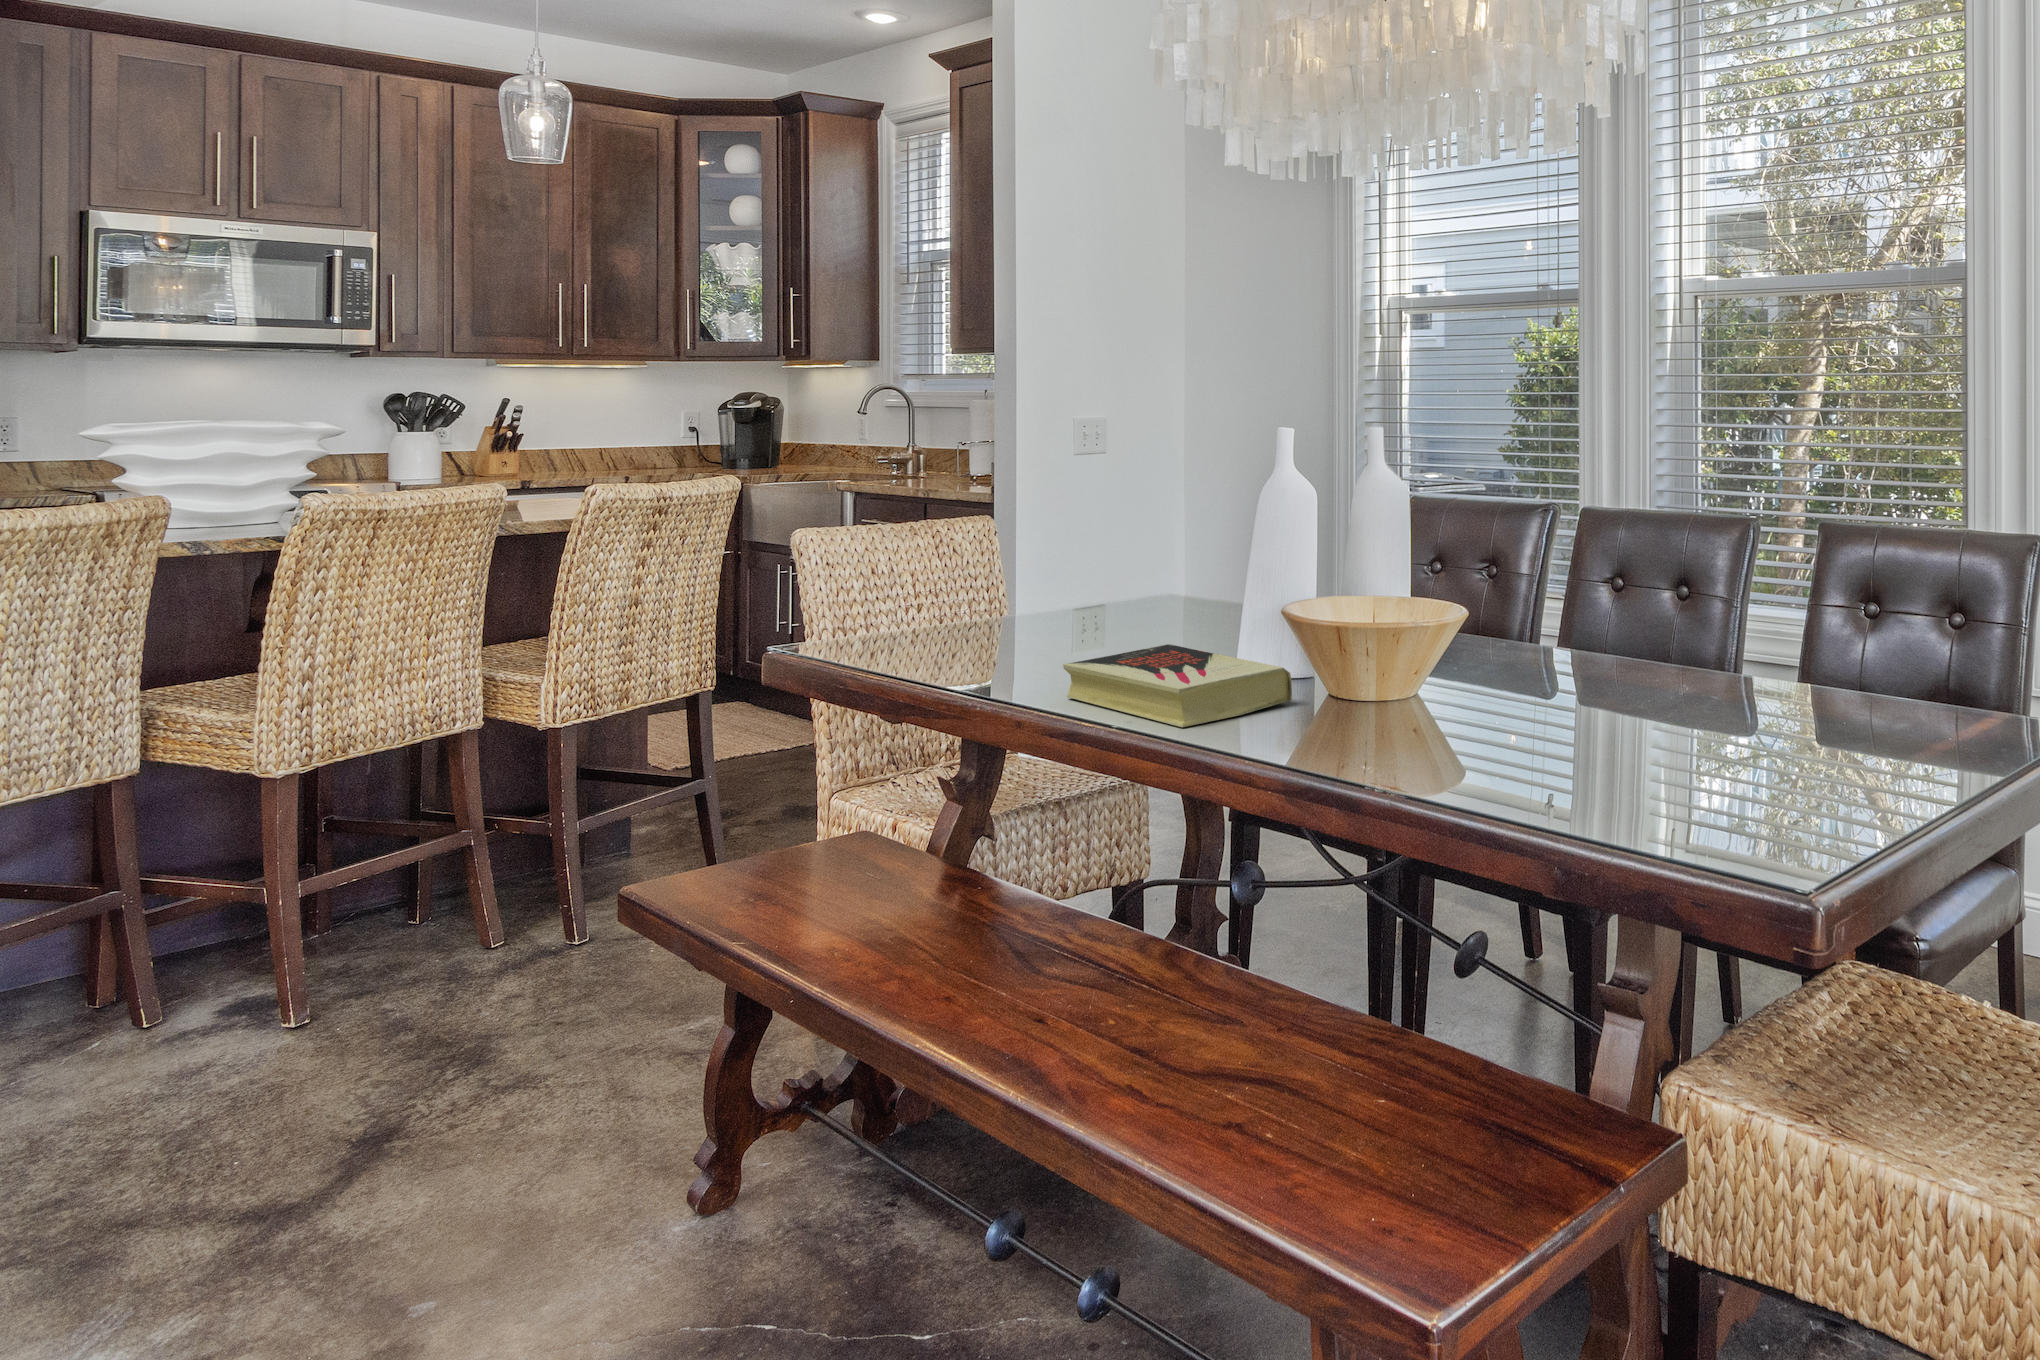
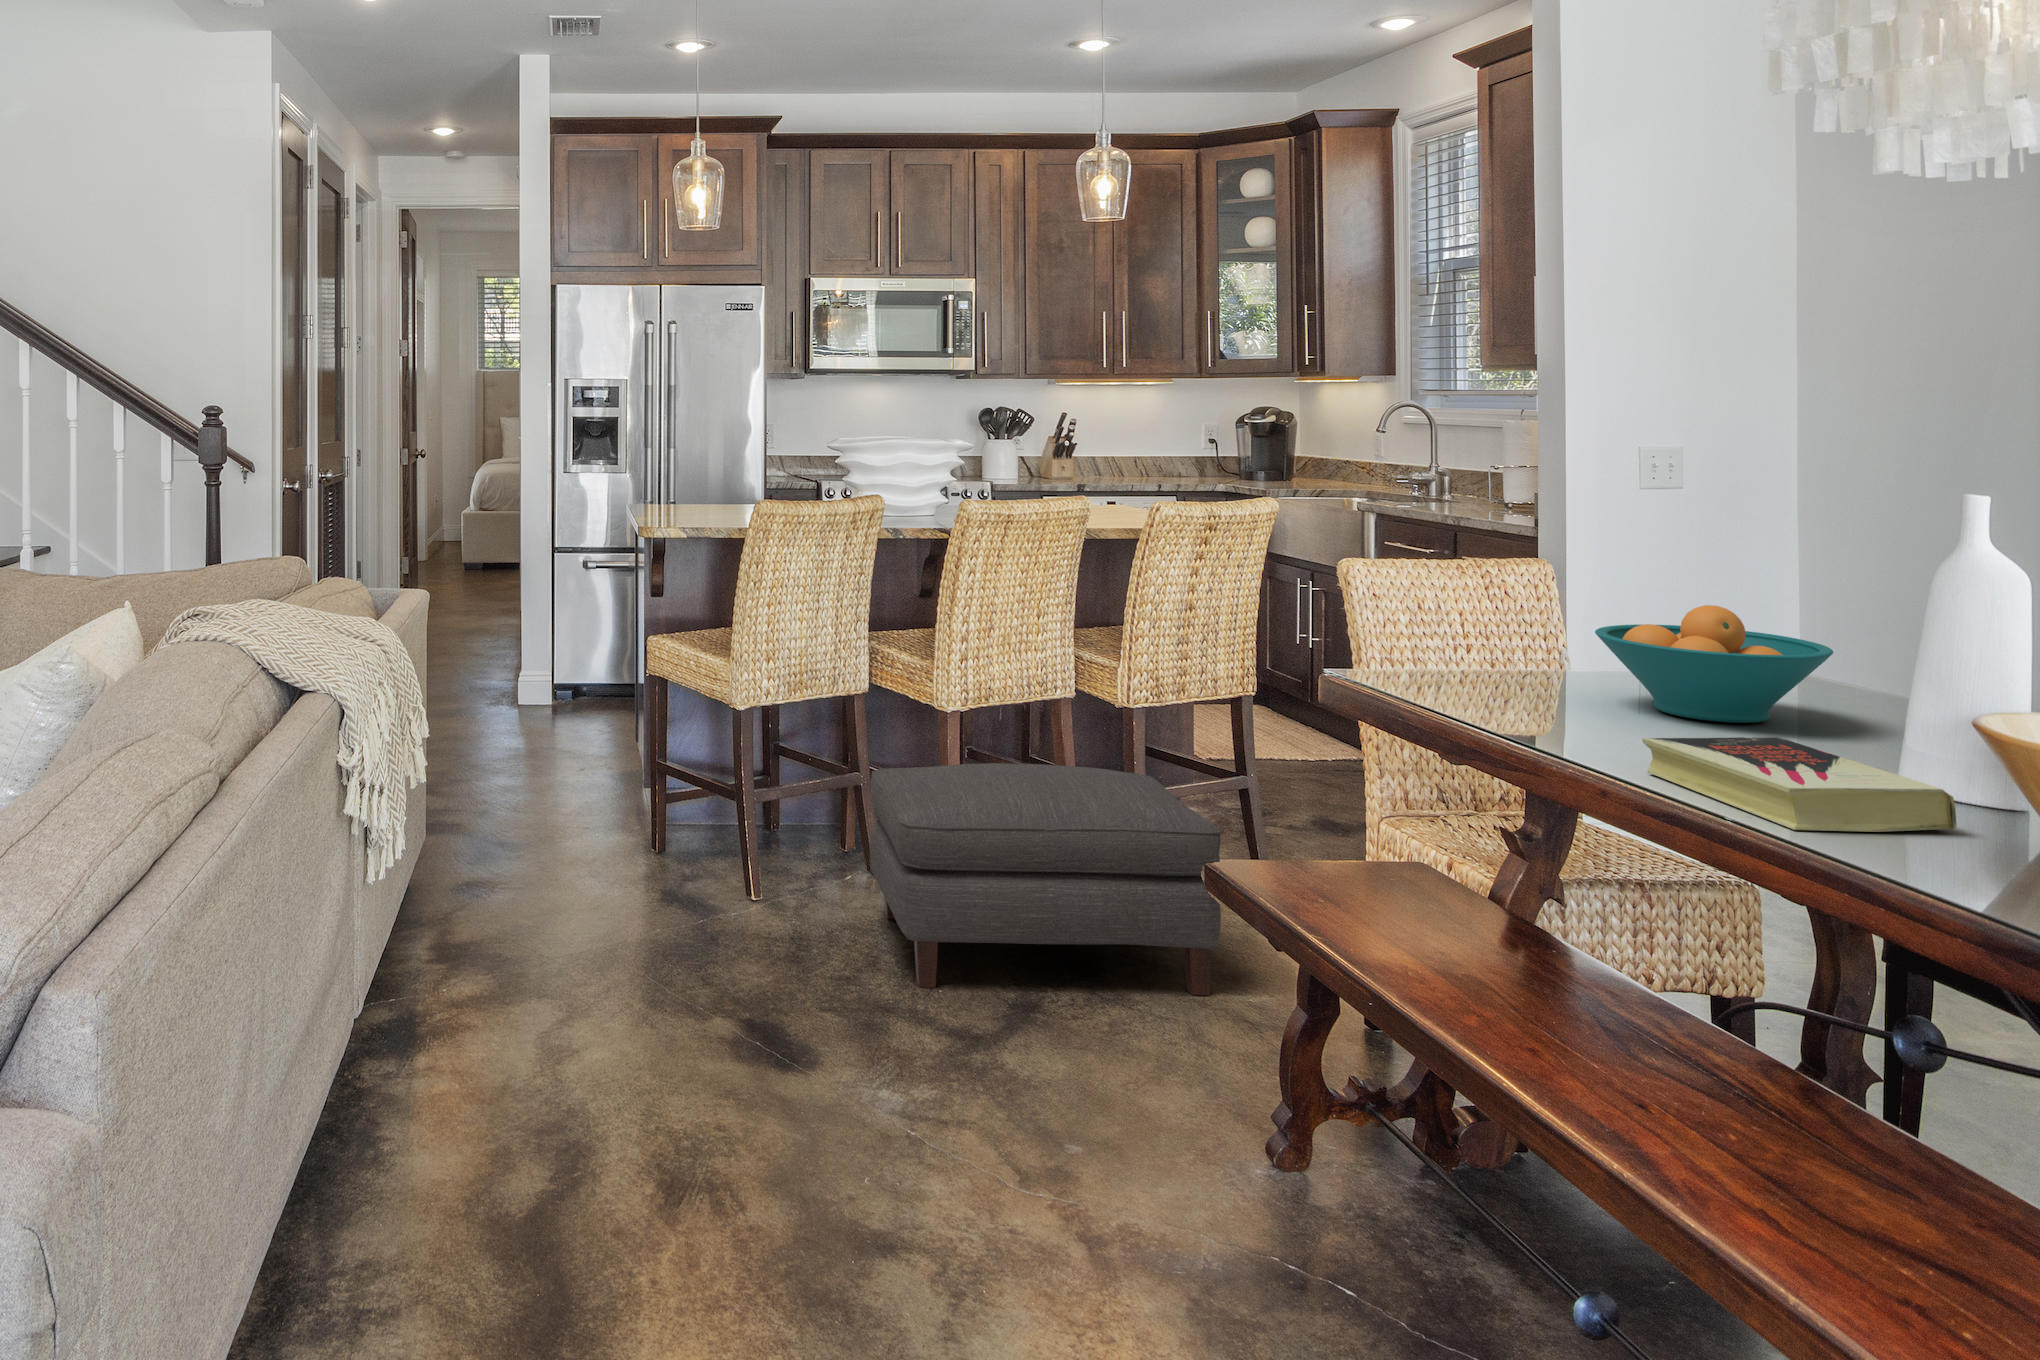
fruit bowl: none [1027,534,1205,640] -> present [1595,605,1833,723]
ottoman: none [121,802,656,1180] -> present [870,763,1221,995]

